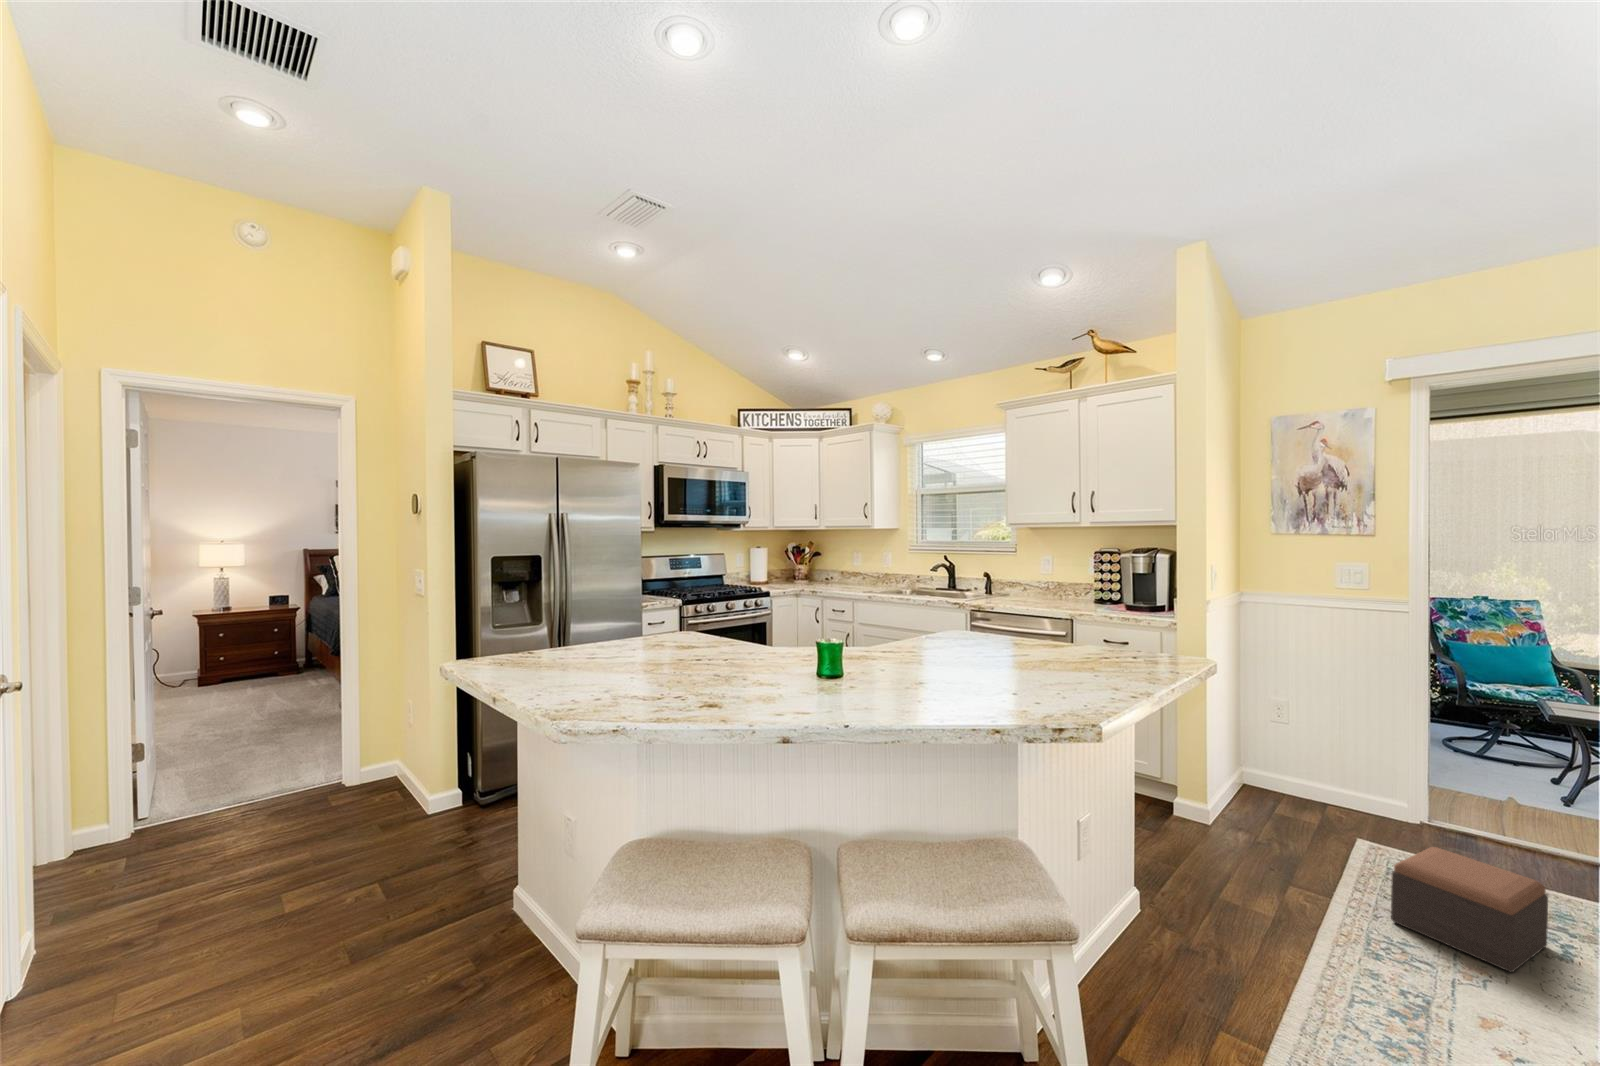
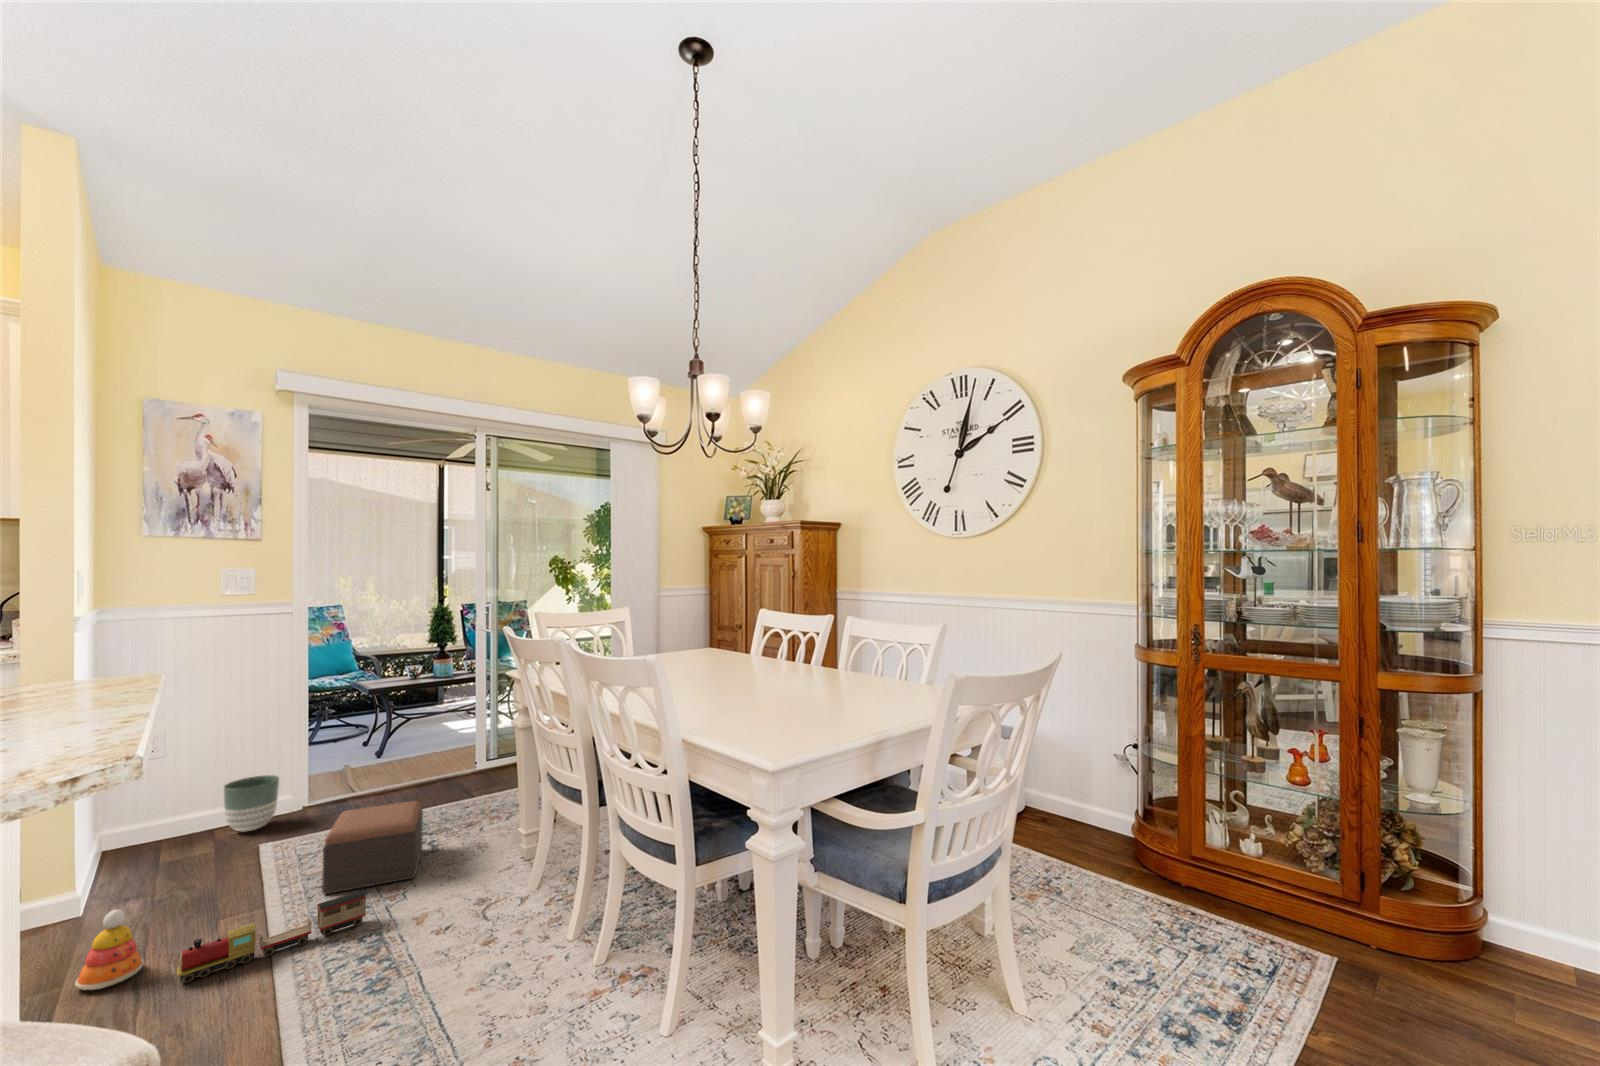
planter: none [1334,766,1390,822] -> present [224,775,279,832]
stacking toy: none [1181,830,1224,887] -> present [75,910,144,990]
toy train: none [1235,888,1419,976] -> present [176,890,366,983]

